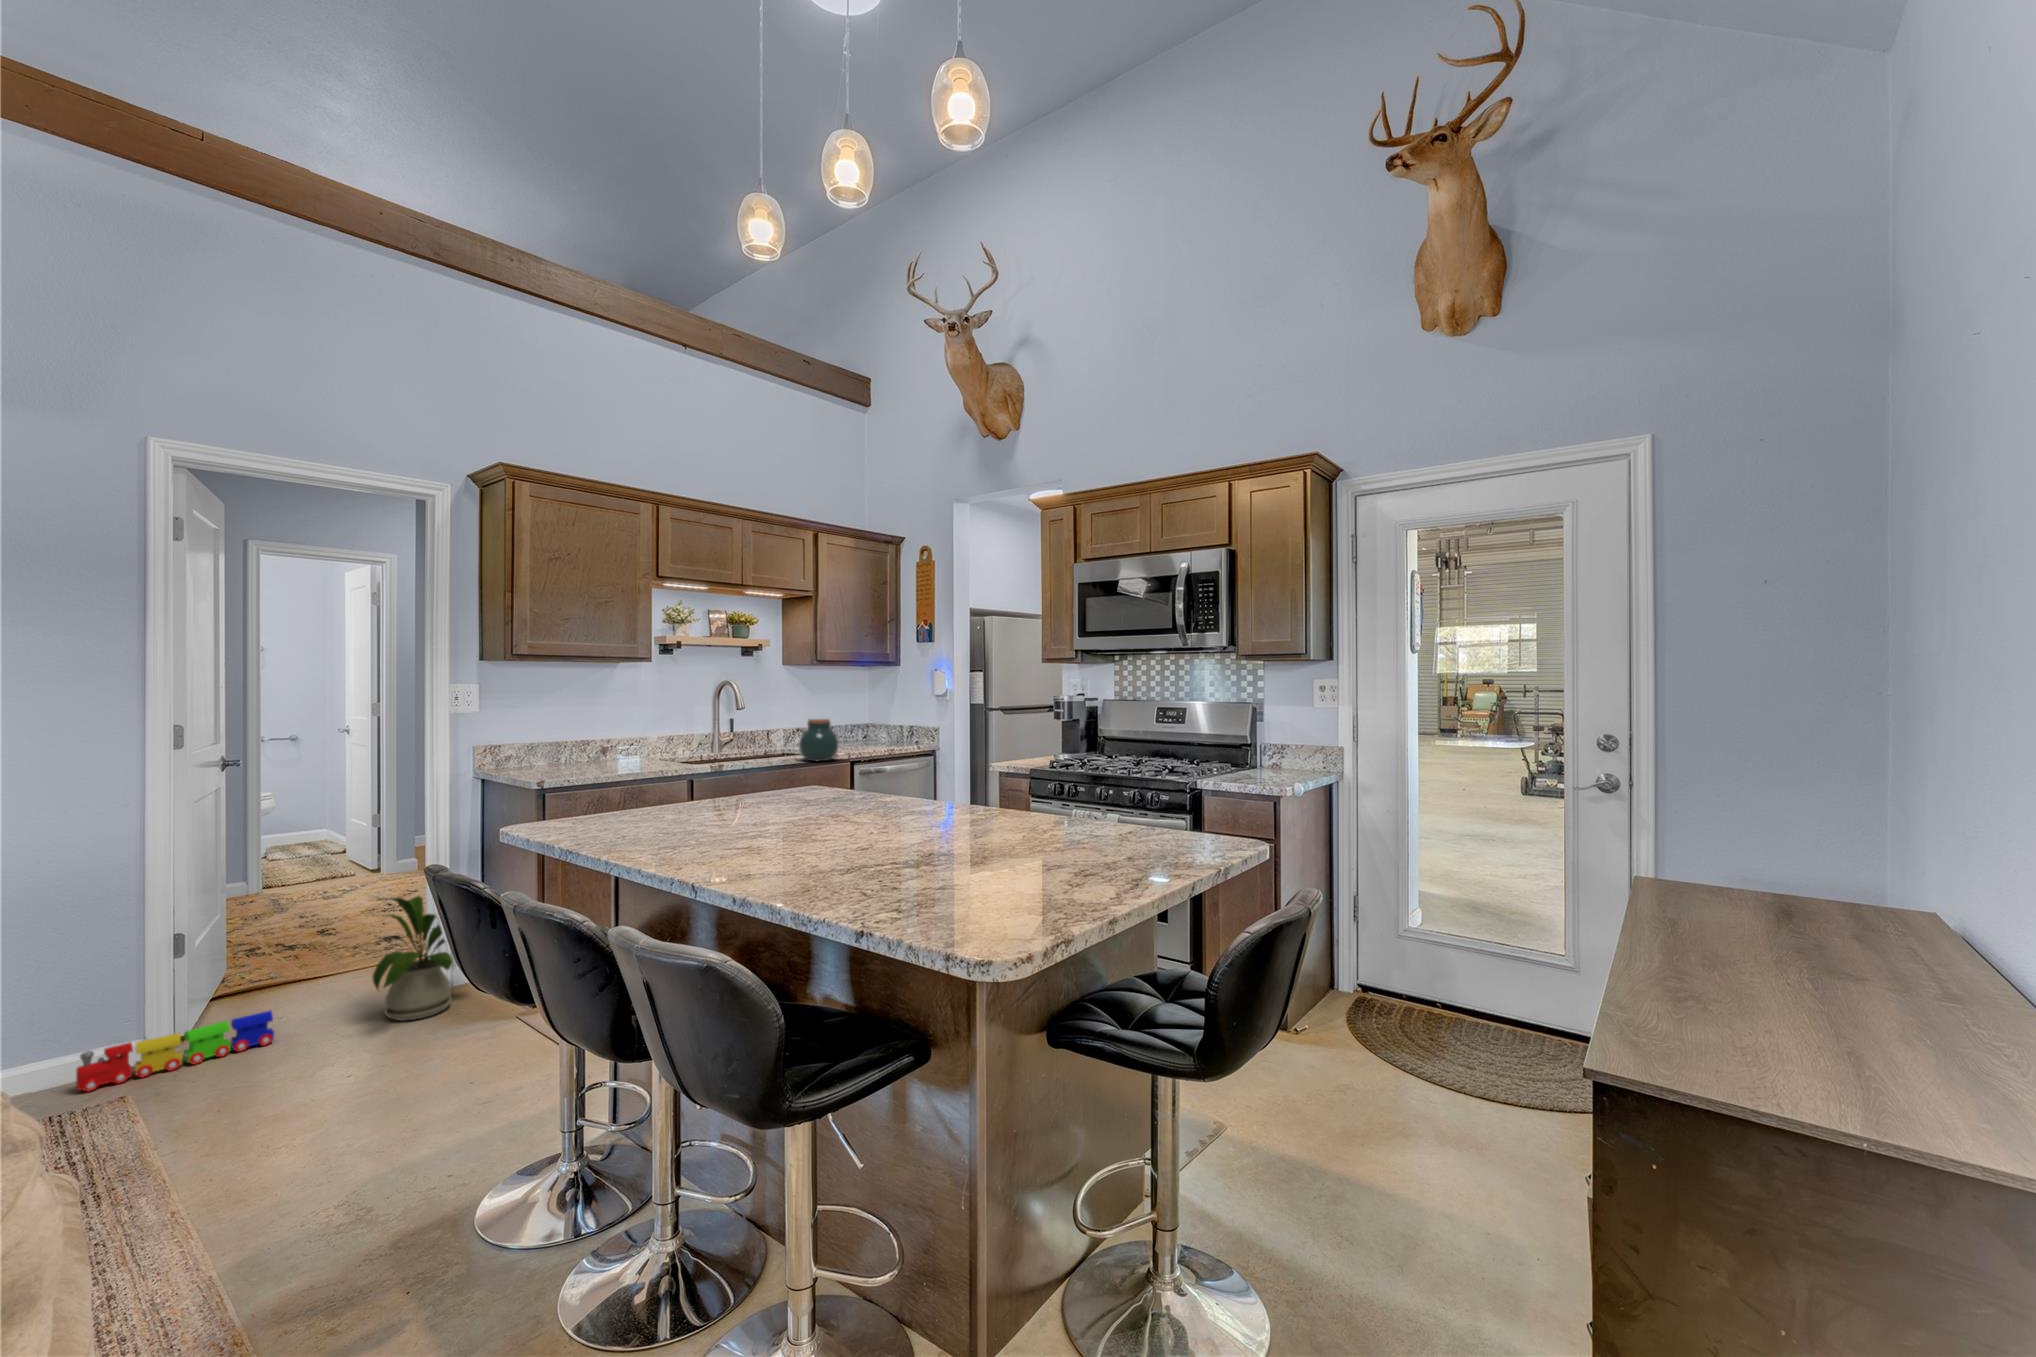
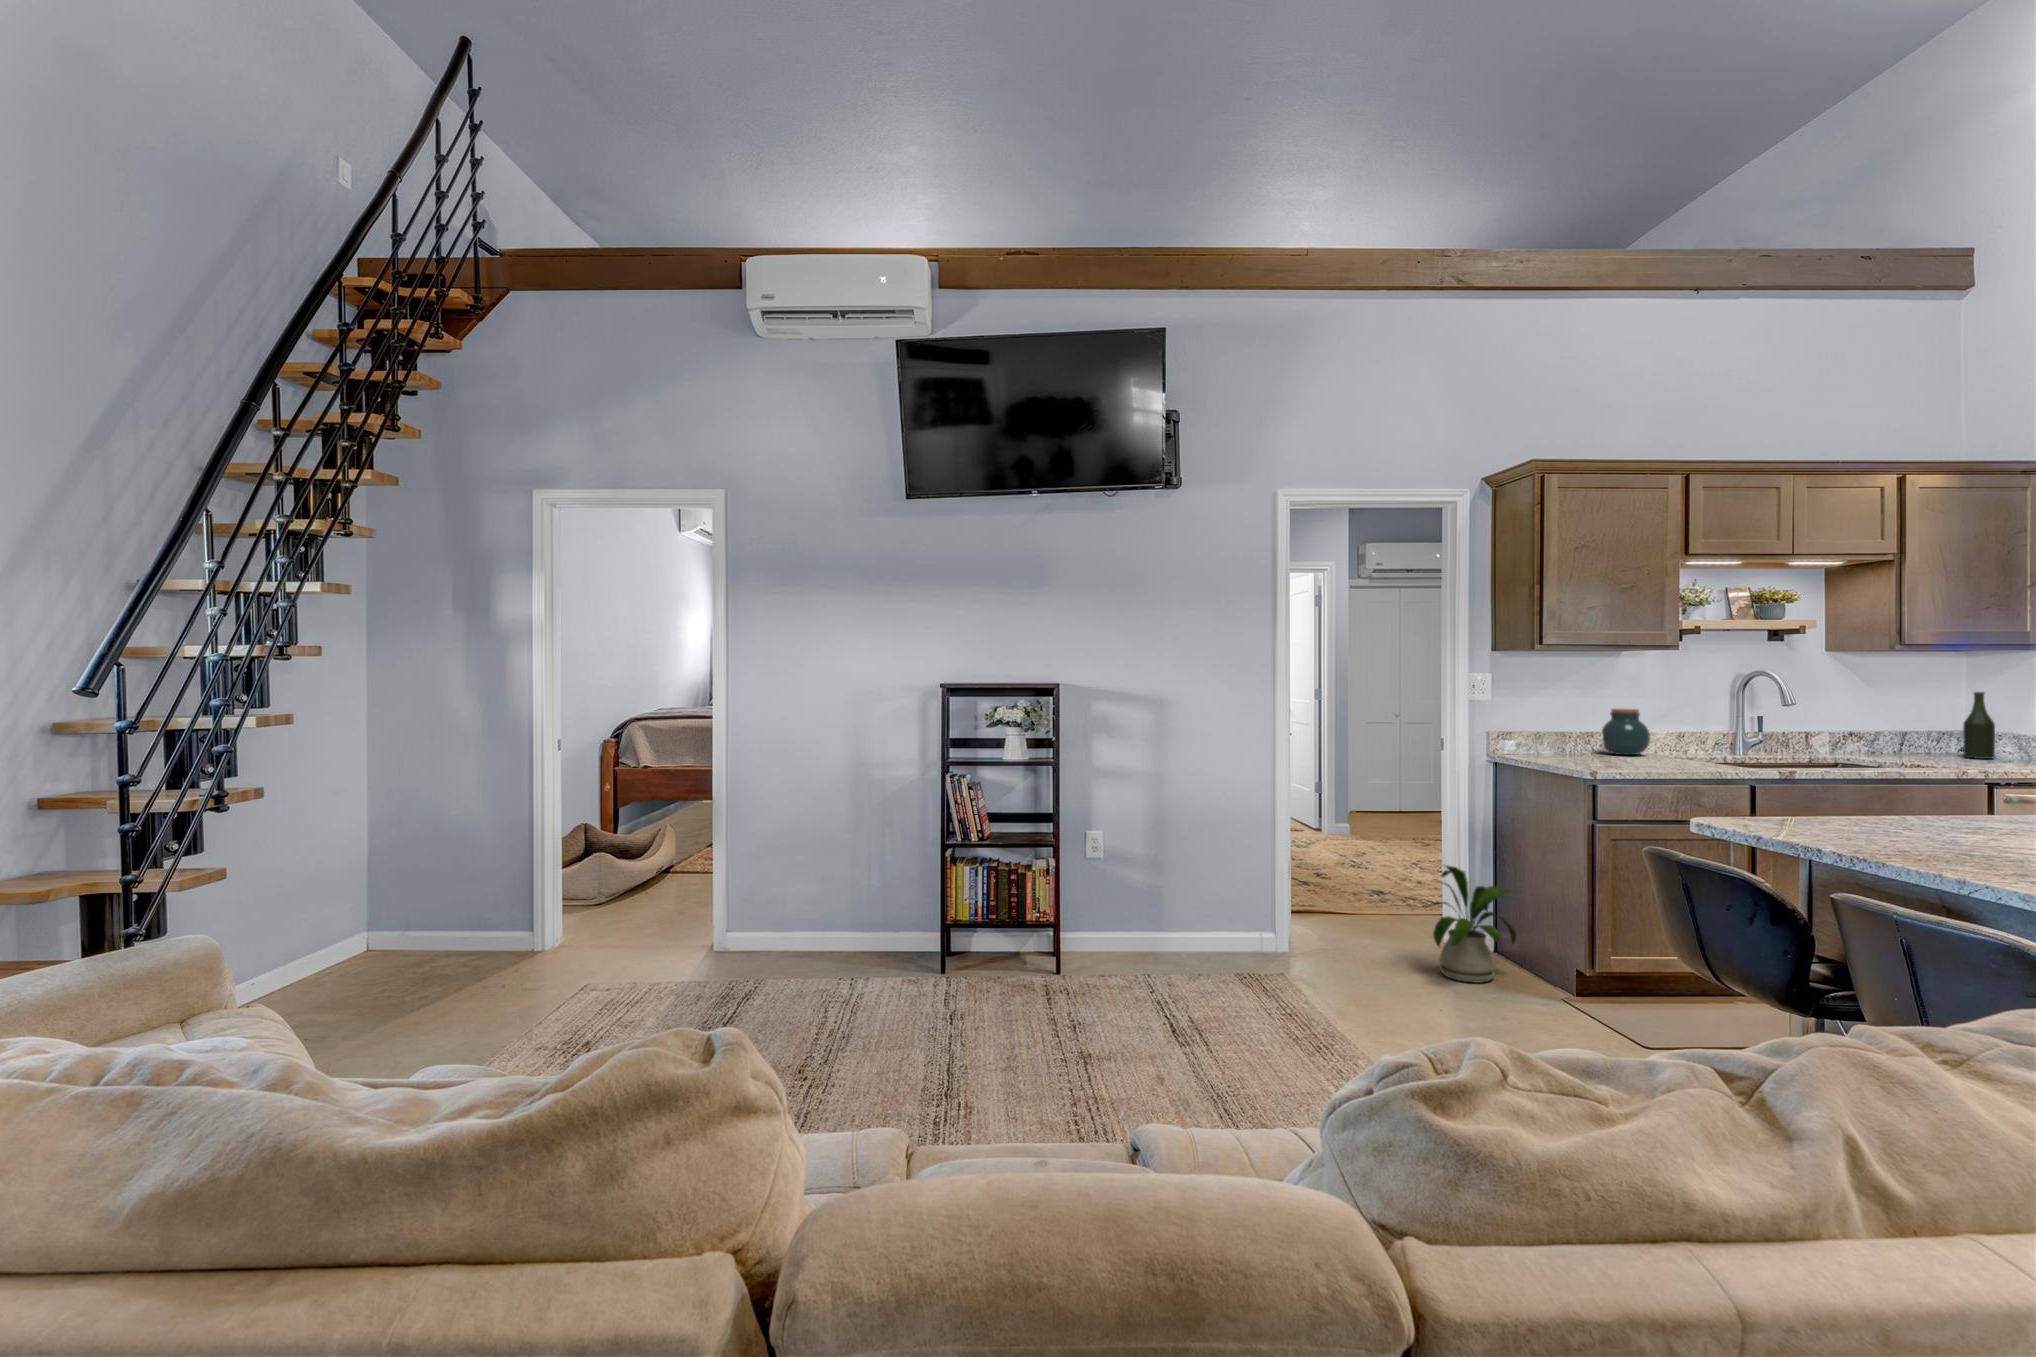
bottle: none [863,695,880,743] -> present [1963,692,1995,759]
jar: present [799,719,838,761] -> present [1602,709,1650,755]
toy train: present [76,1011,274,1091] -> none [1253,945,1364,975]

